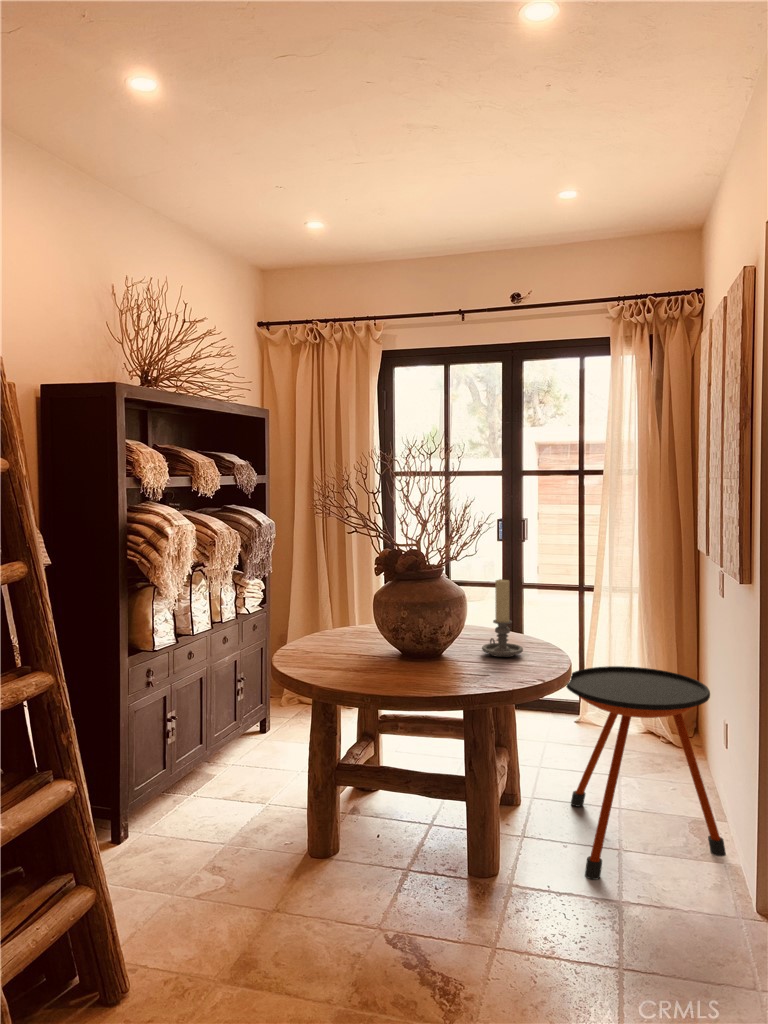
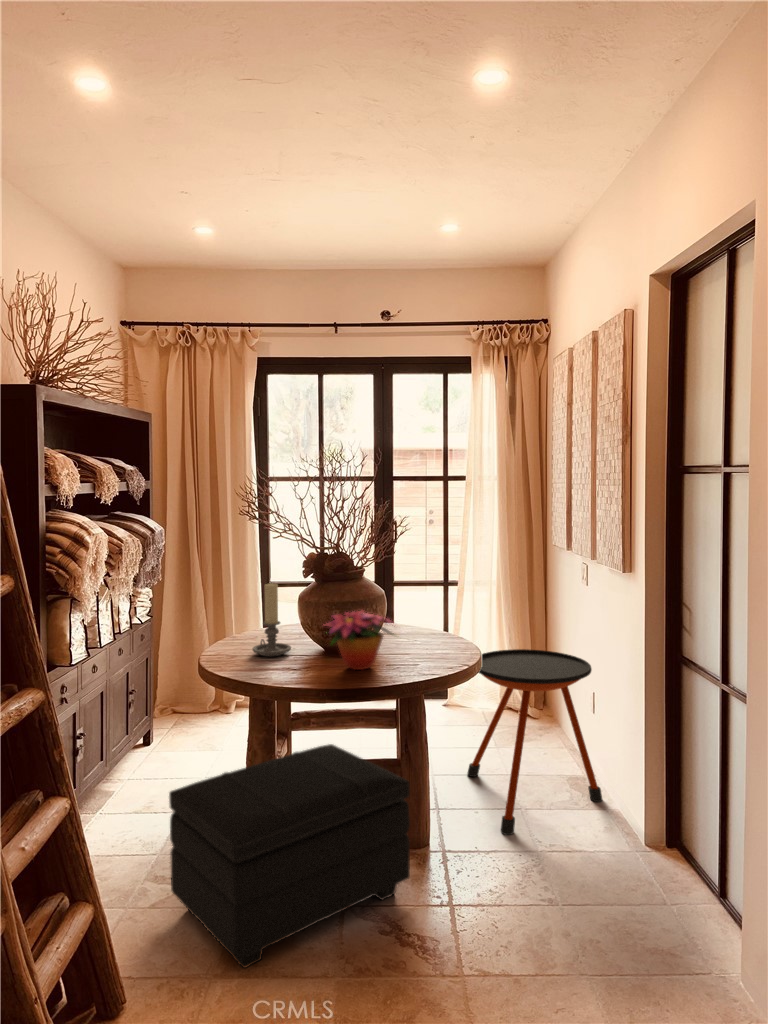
candle holder: present [482,579,523,657] -> present [253,583,291,657]
flower arrangement: none [372,611,463,676] -> present [326,611,393,670]
footstool: none [210,753,453,977] -> present [169,744,410,968]

